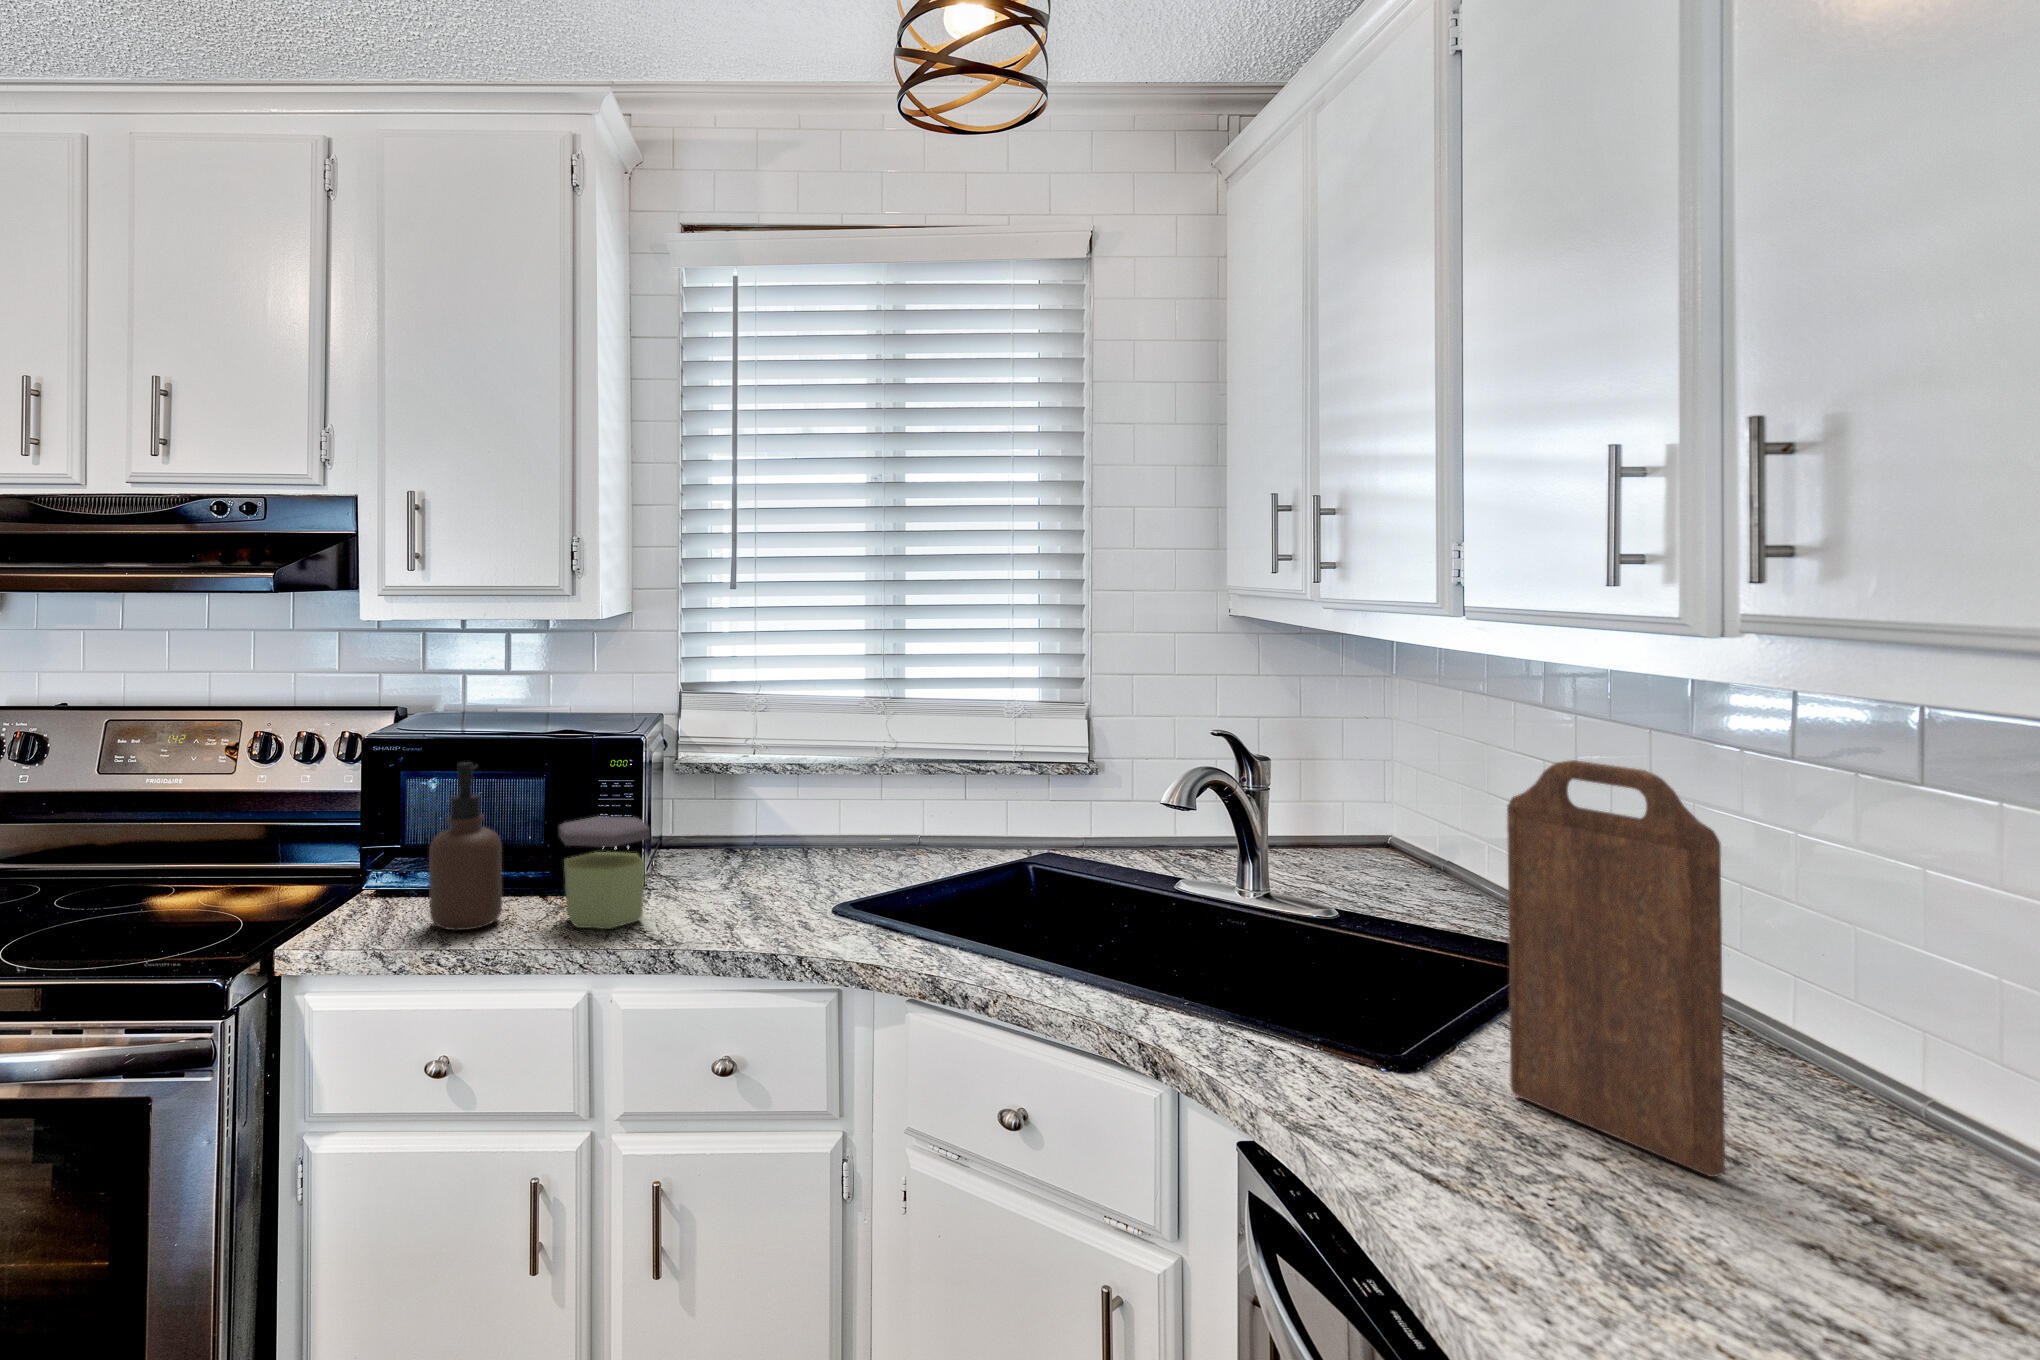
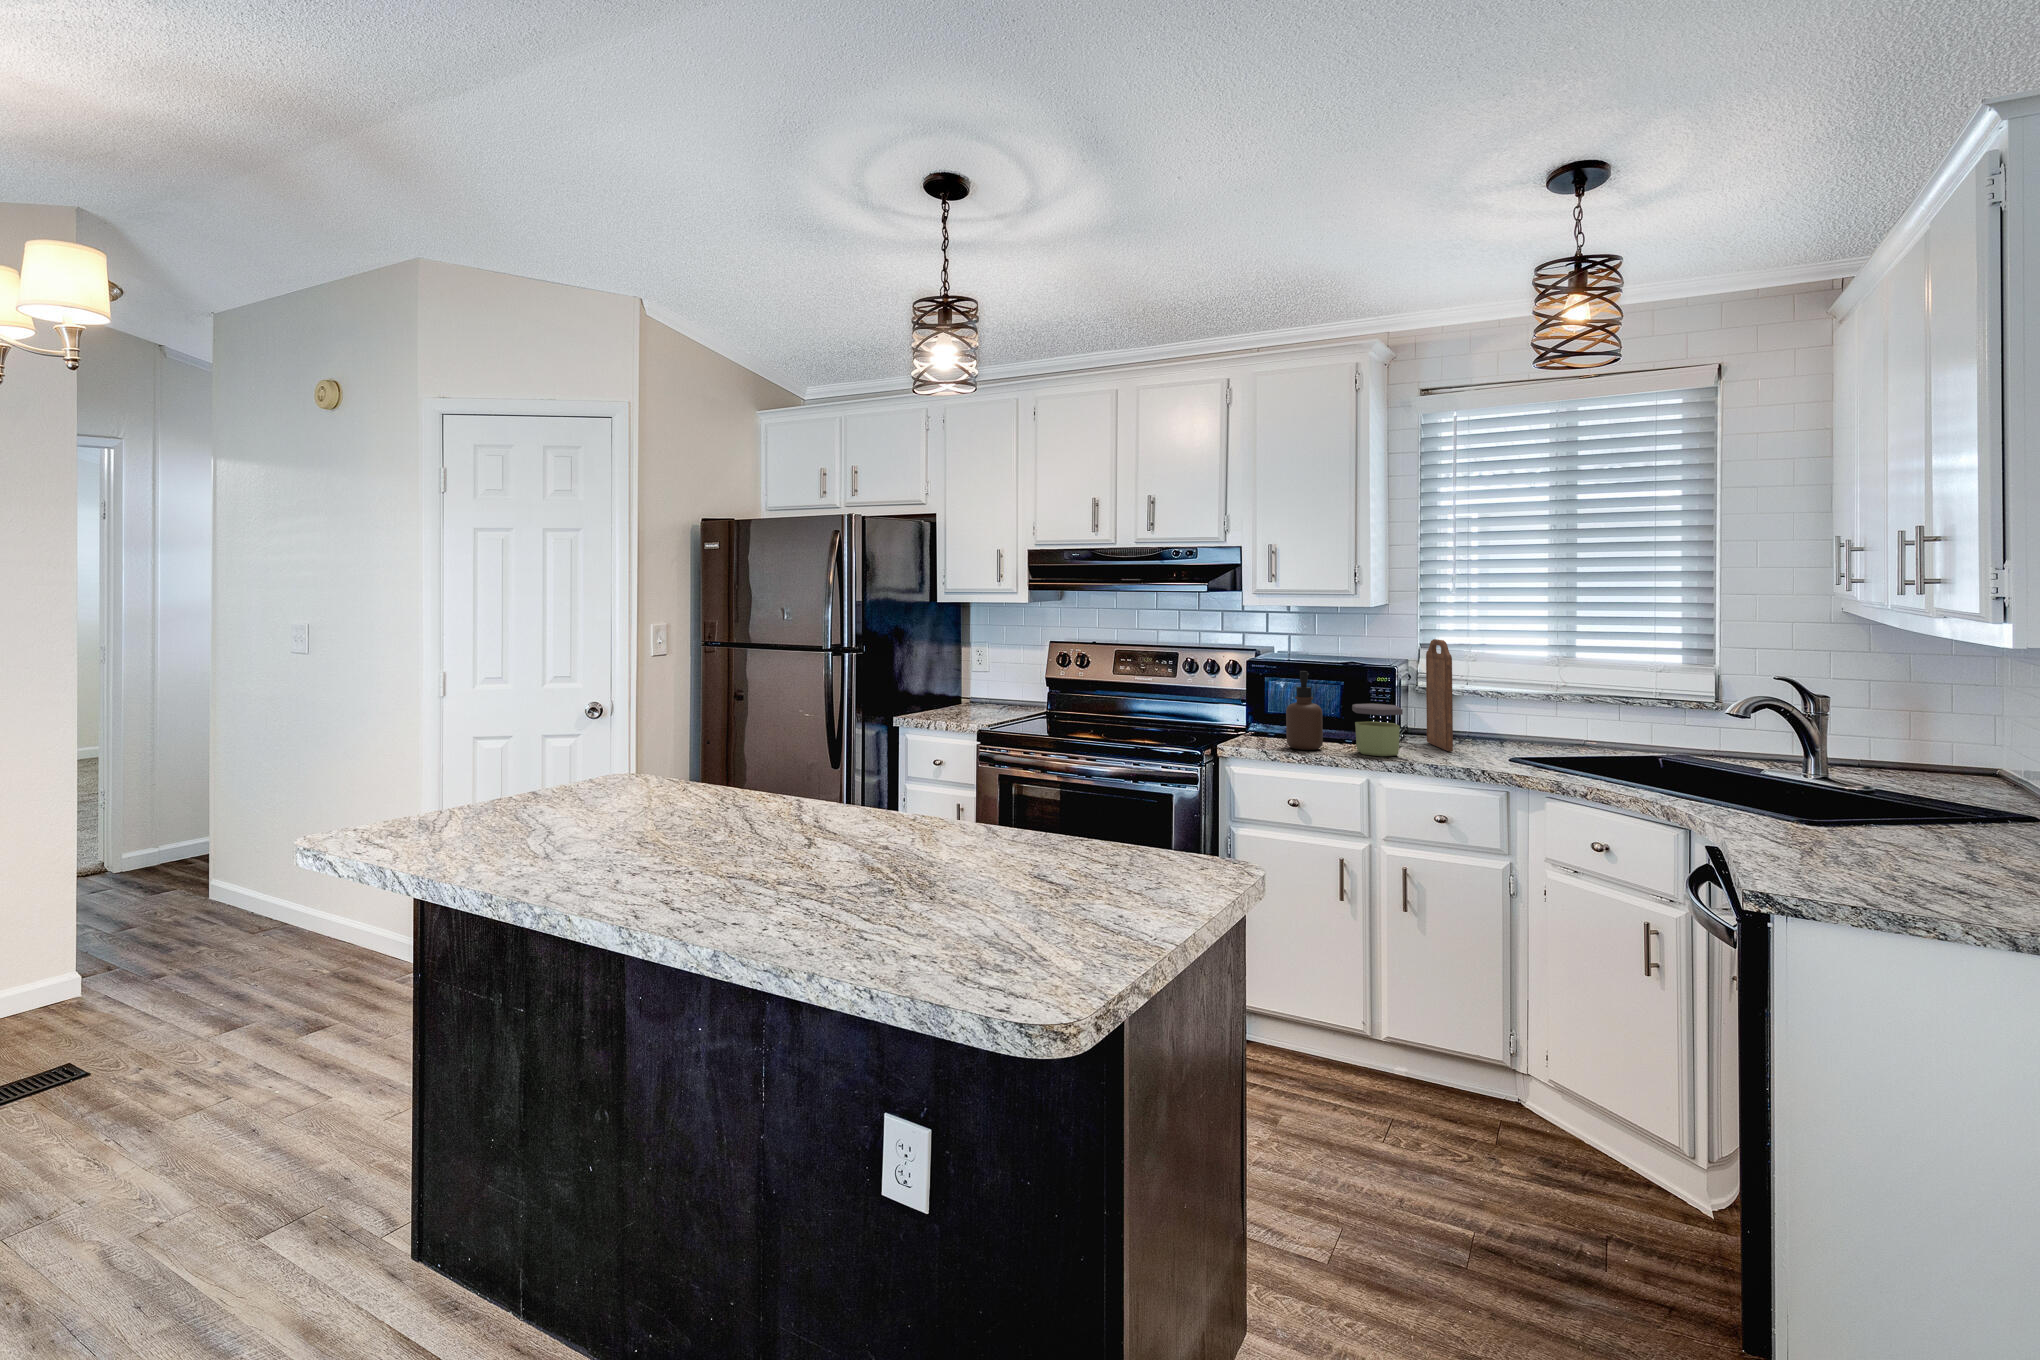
cutting board: present [1507,760,1725,1177] -> present [1426,639,1453,751]

